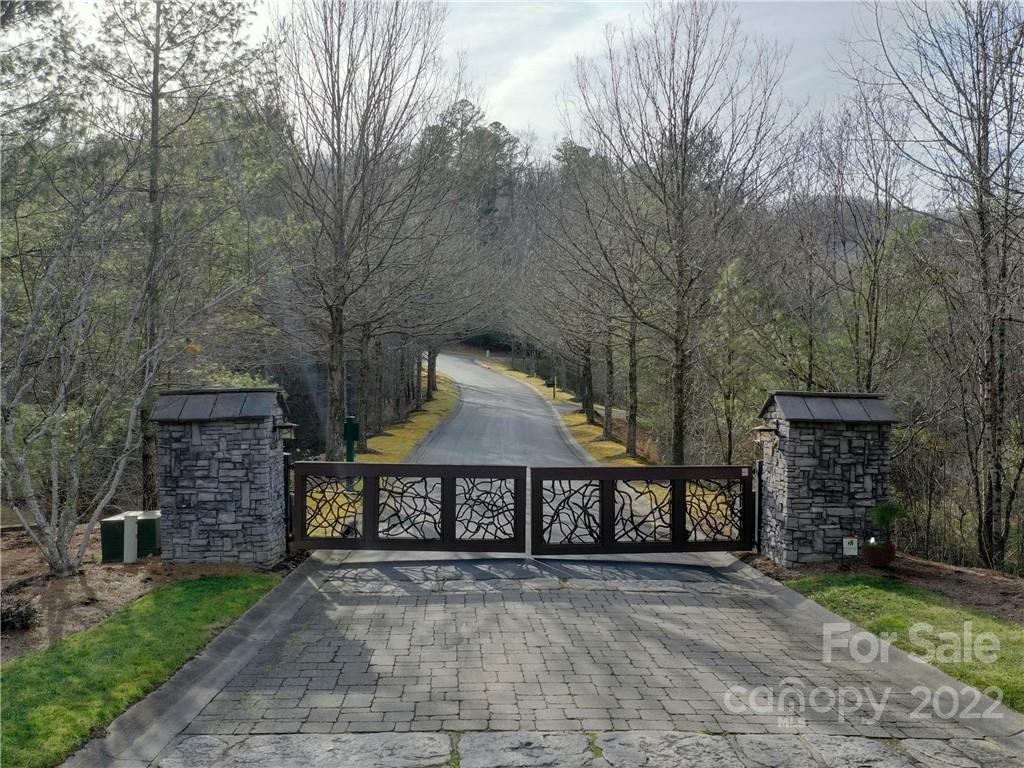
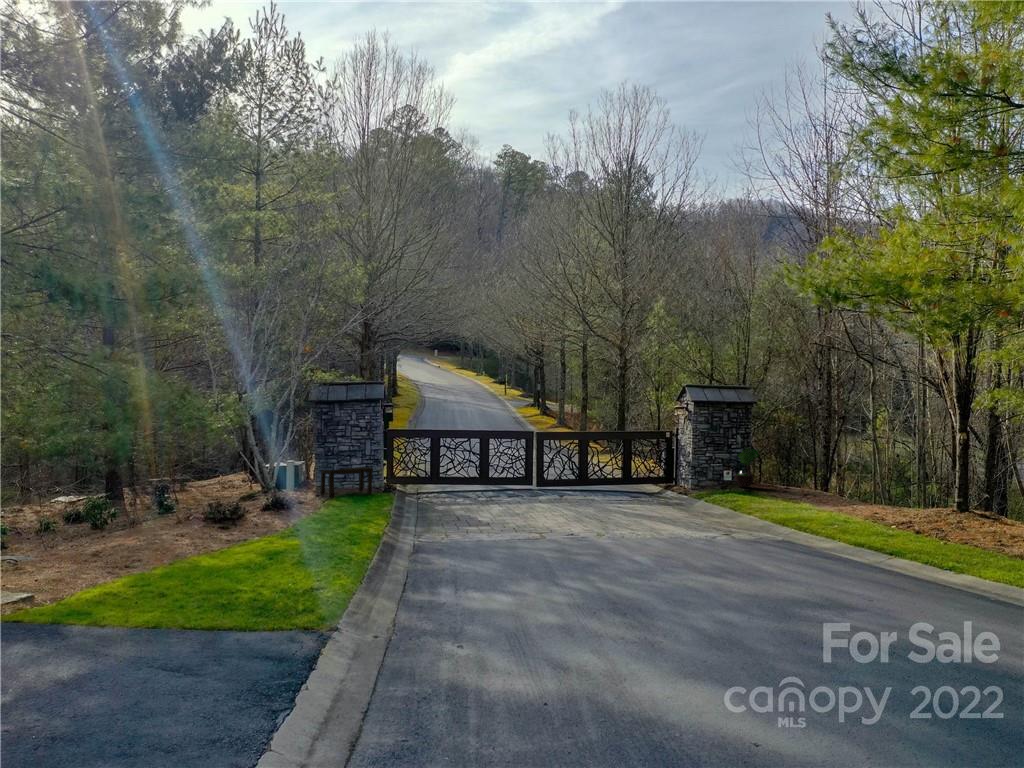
bench: none [156,527,246,585] -> present [320,467,373,498]

